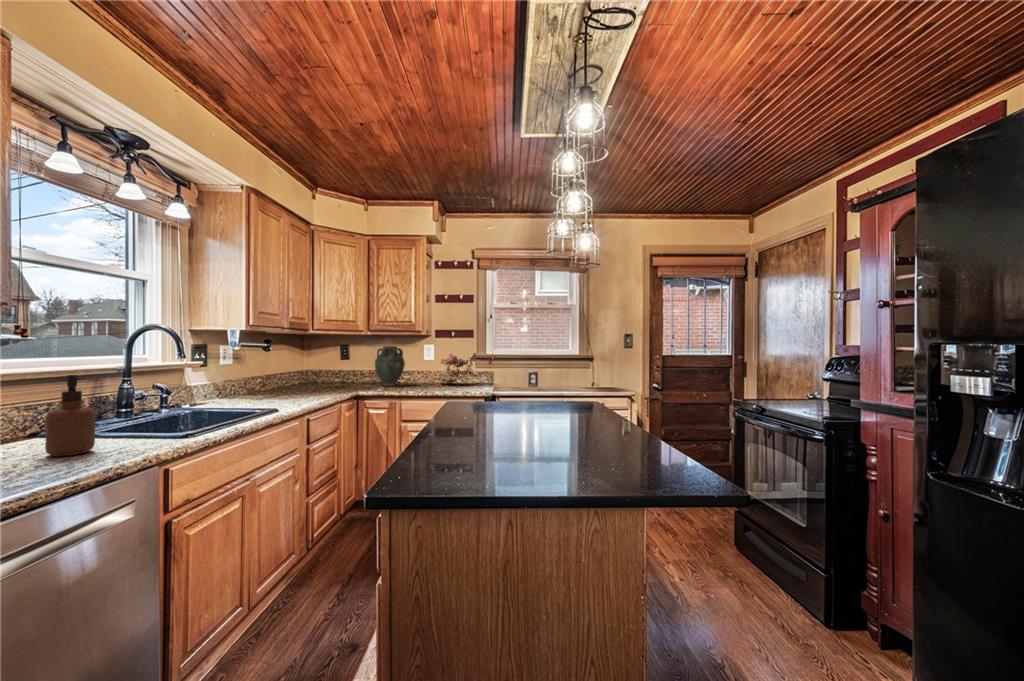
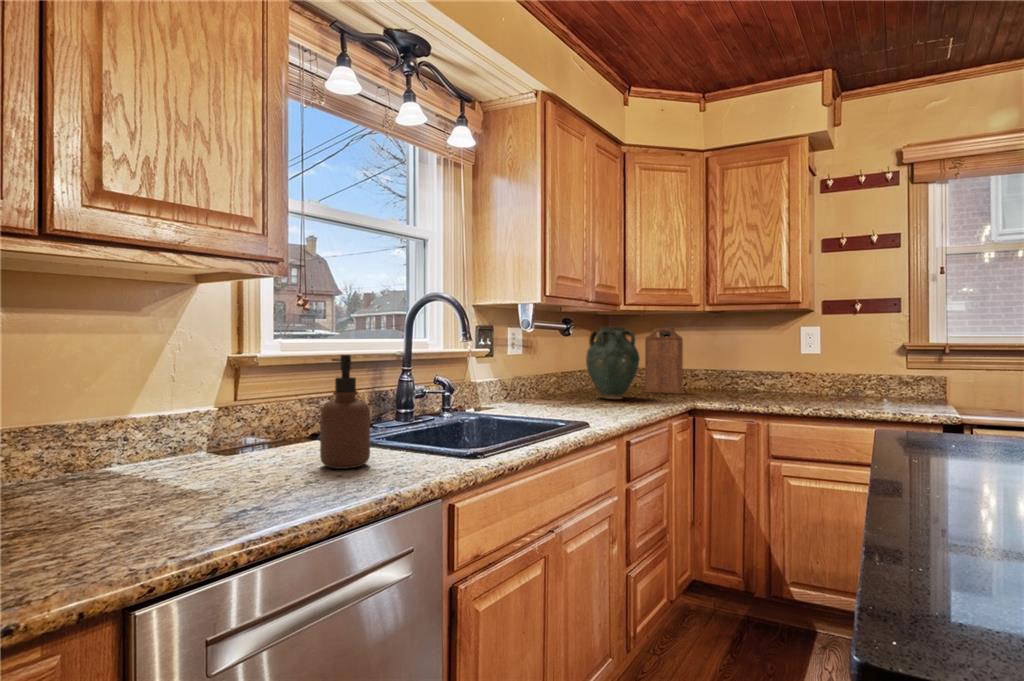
cutting board: none [329,345,354,386] -> present [645,328,683,394]
vase: present [375,346,405,386] -> present [586,327,640,399]
flower arrangement: present [440,353,476,383] -> none [824,339,912,399]

